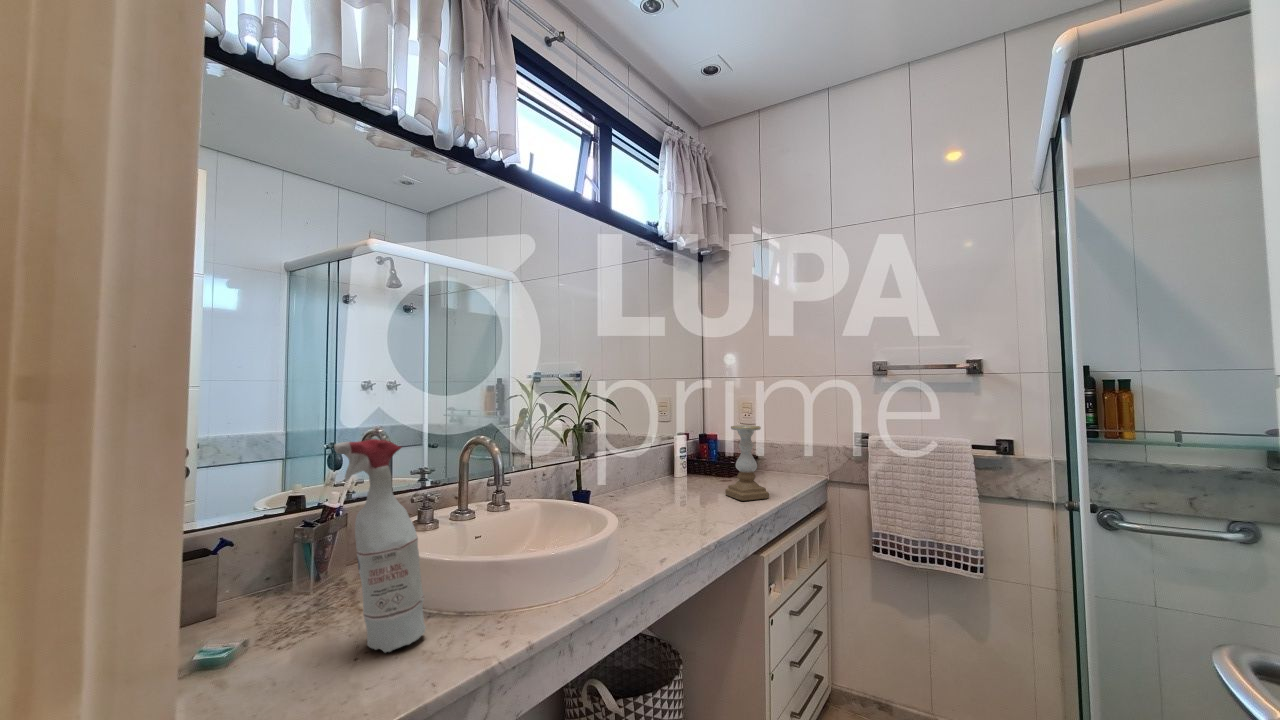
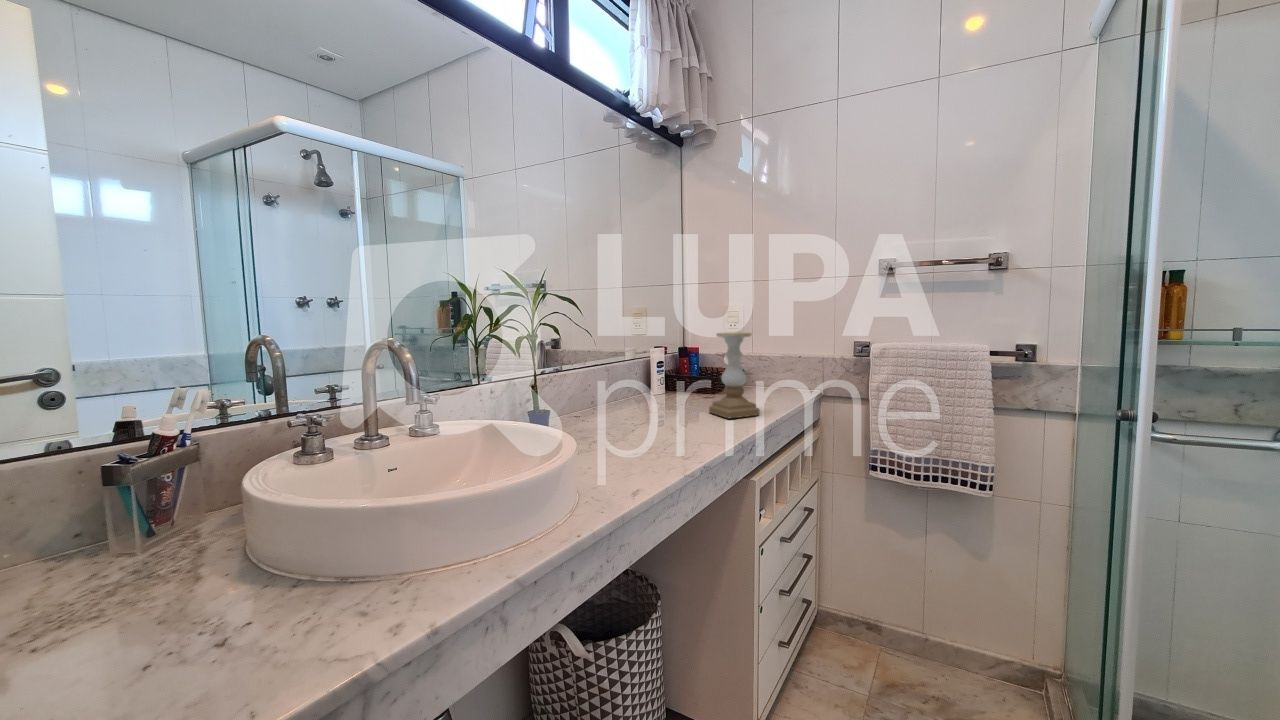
spray bottle: present [334,439,426,653] -> none [63,327,279,652]

